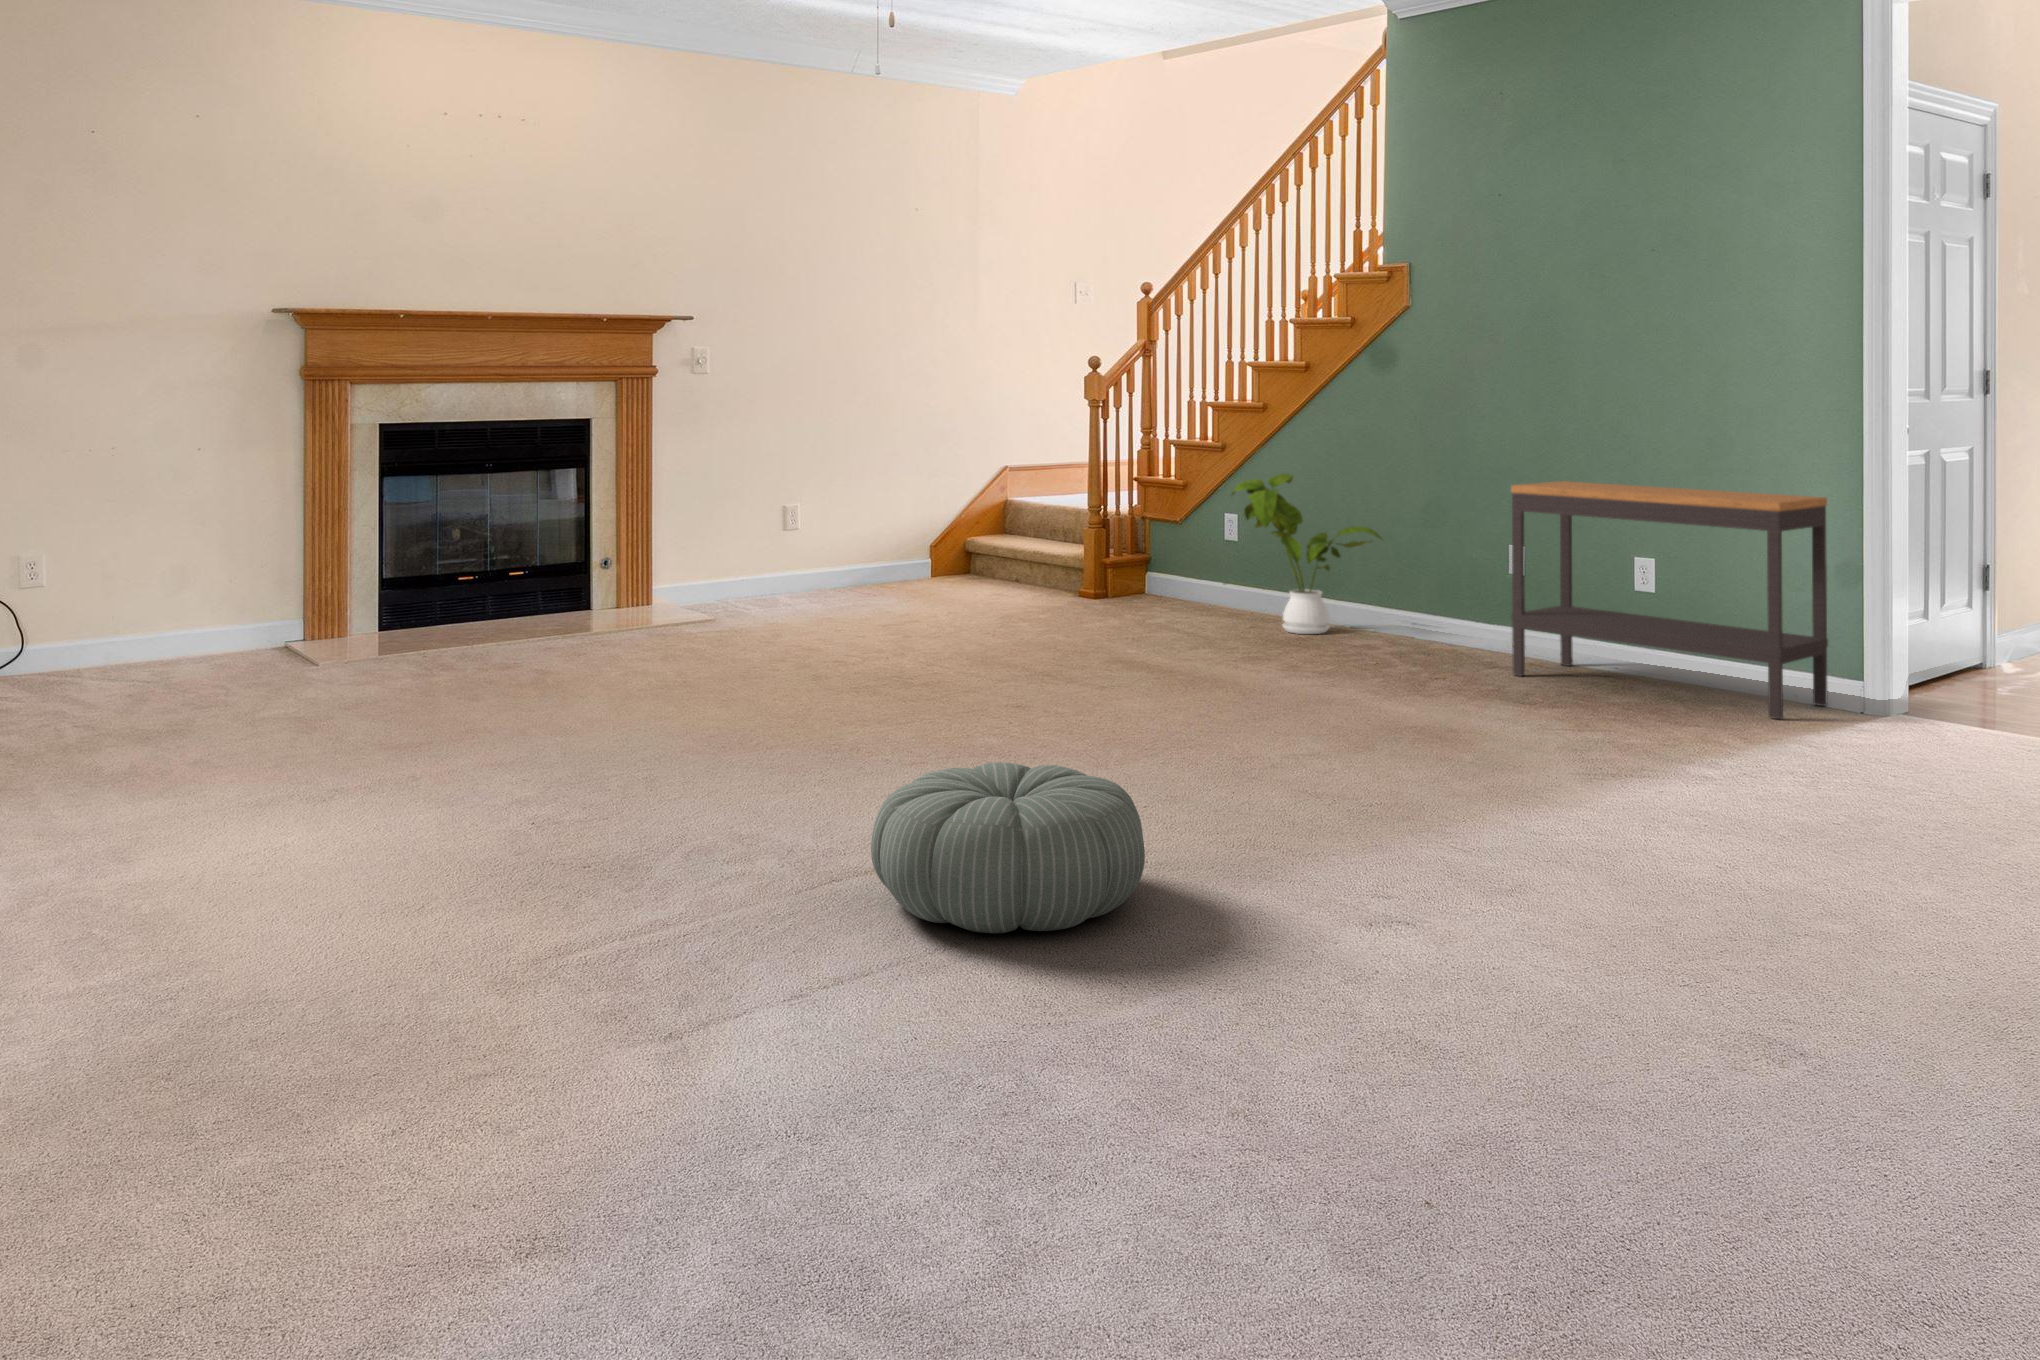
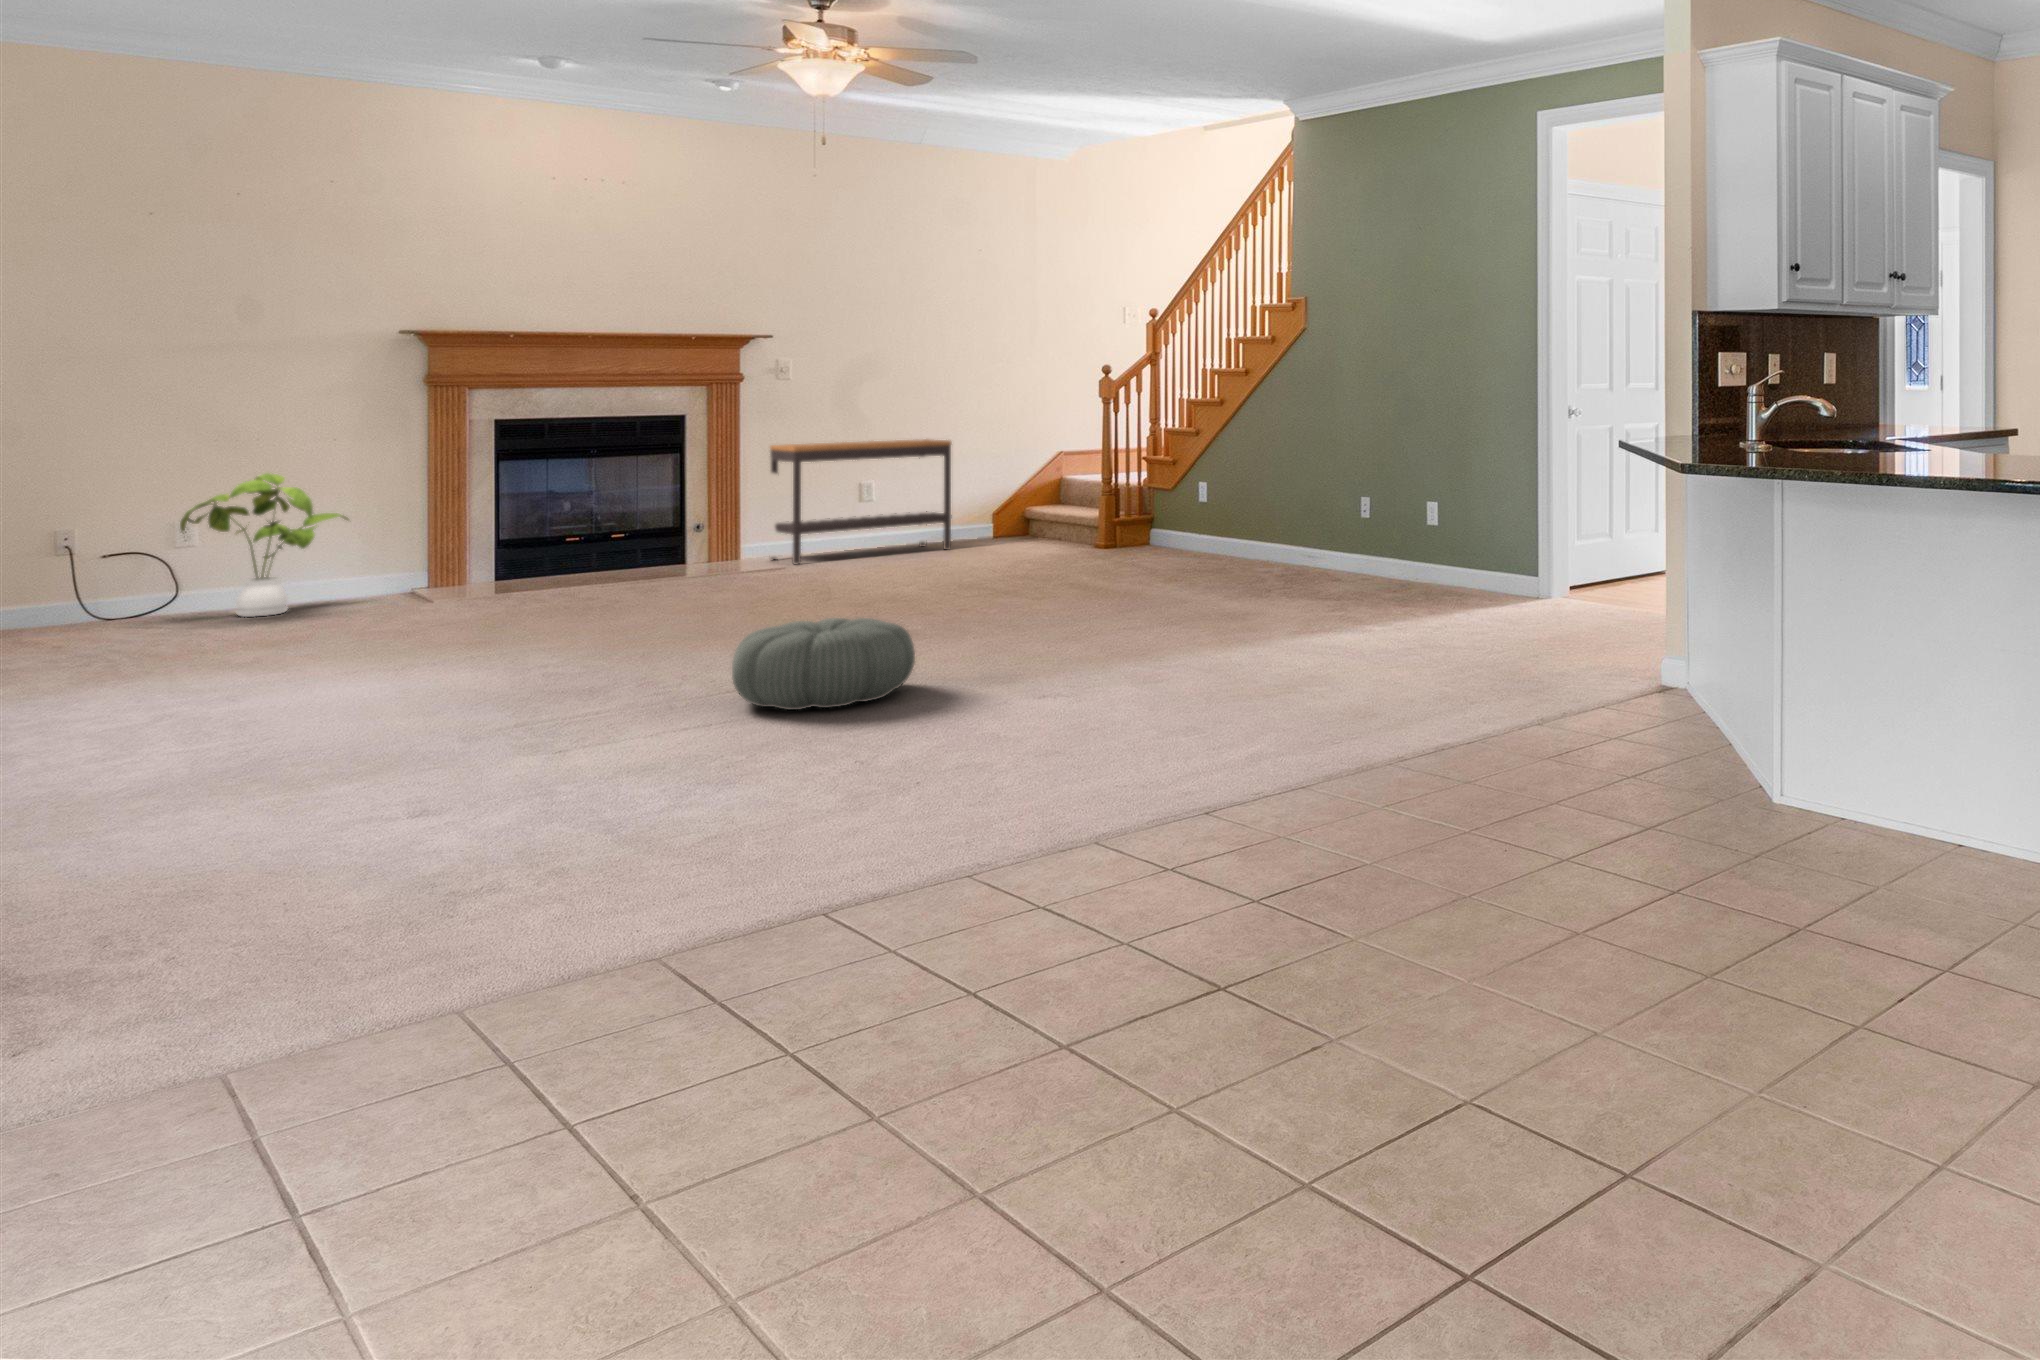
house plant: present [1232,473,1382,634] -> present [180,473,349,617]
console table: present [1511,481,1828,719] -> present [770,439,952,564]

